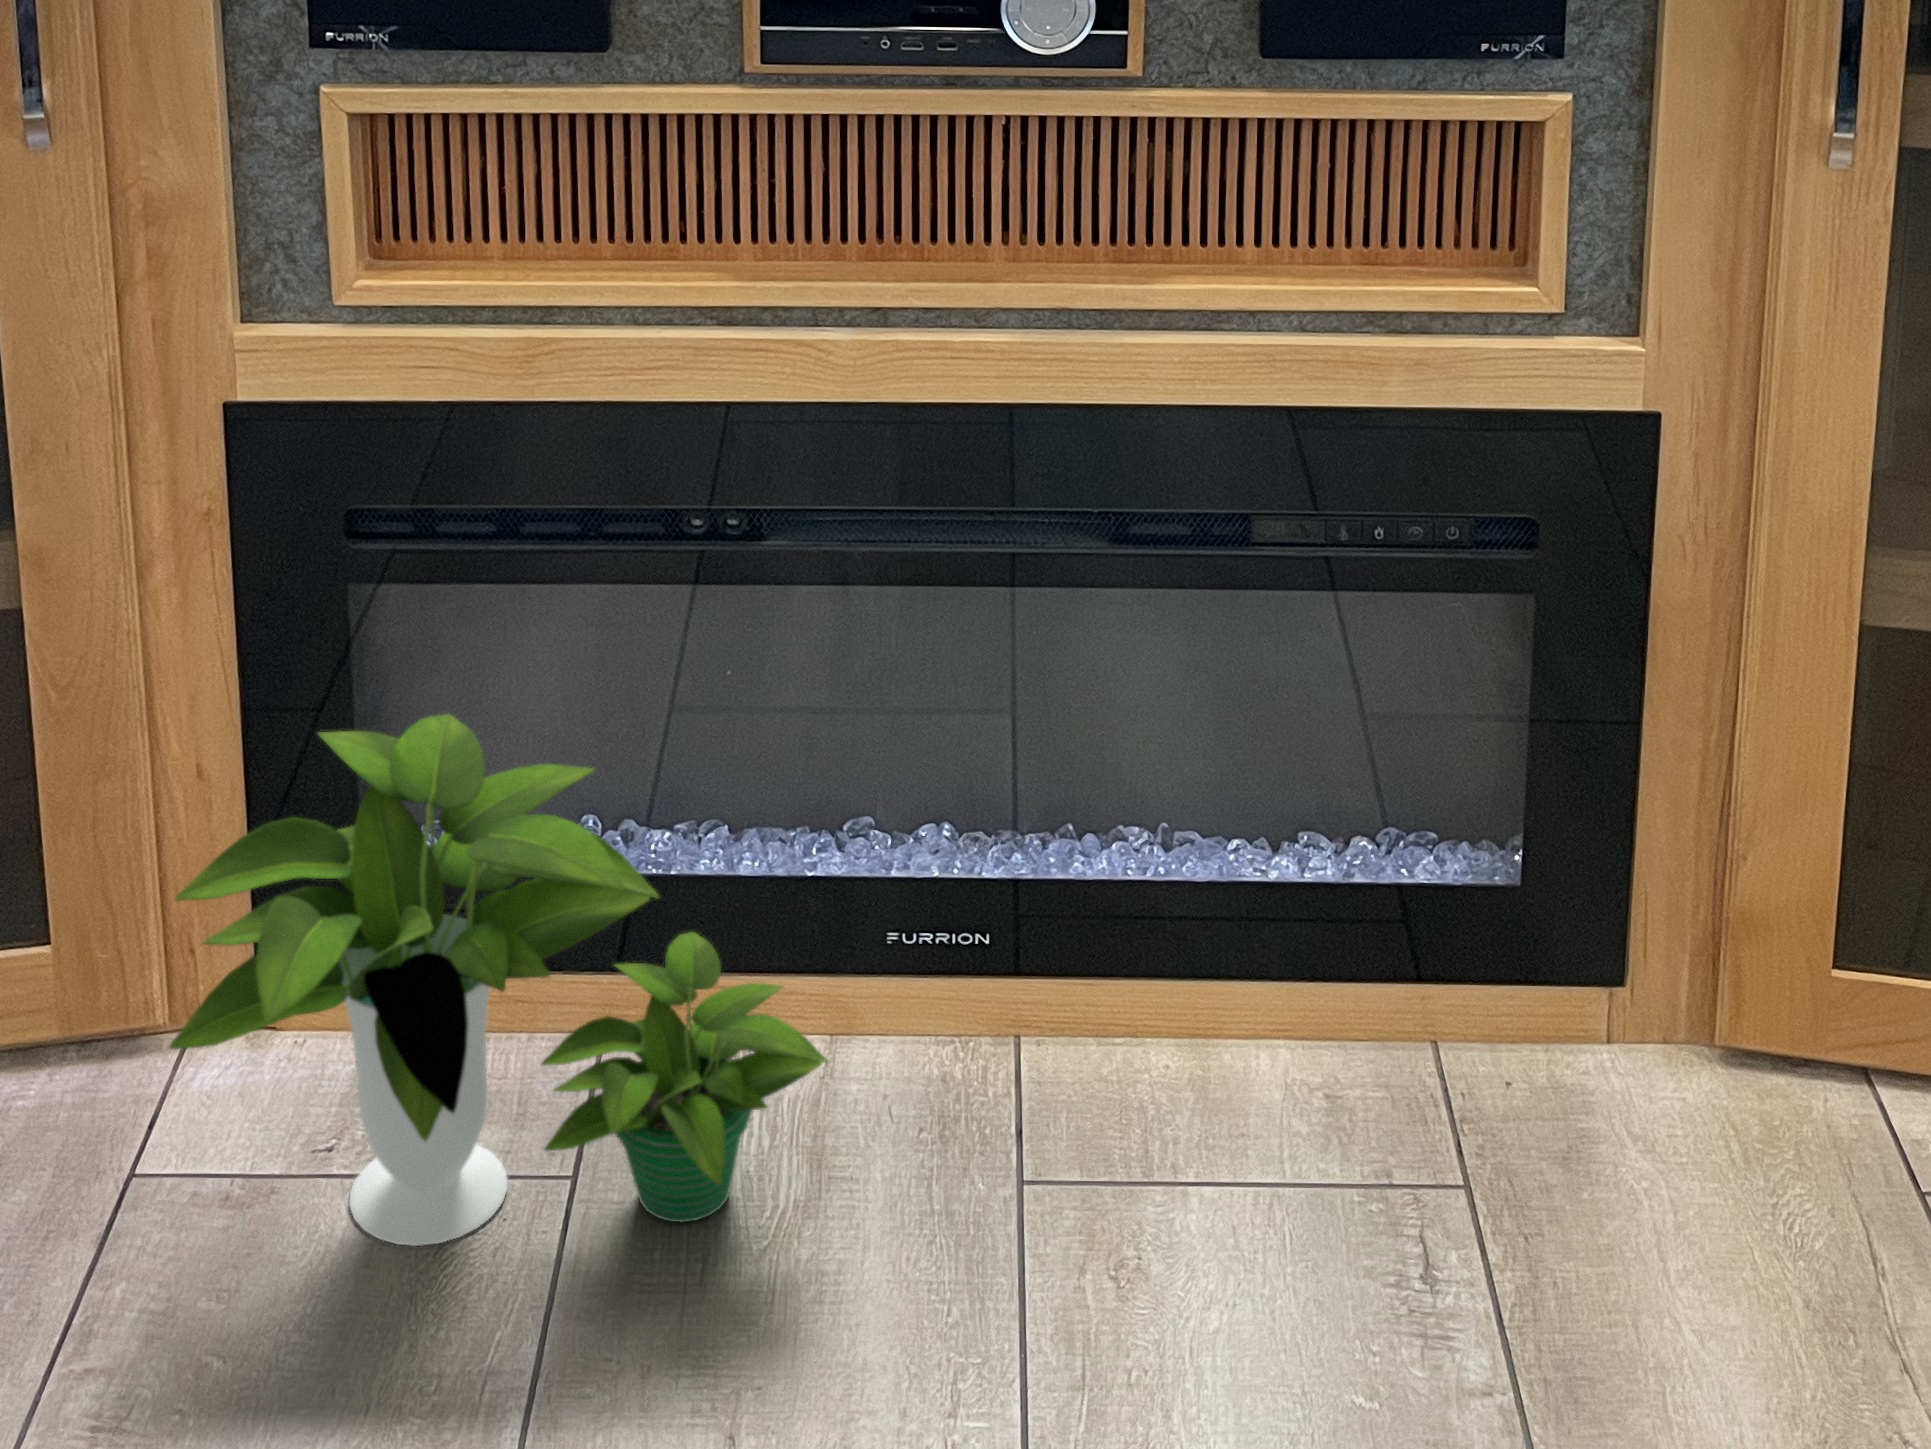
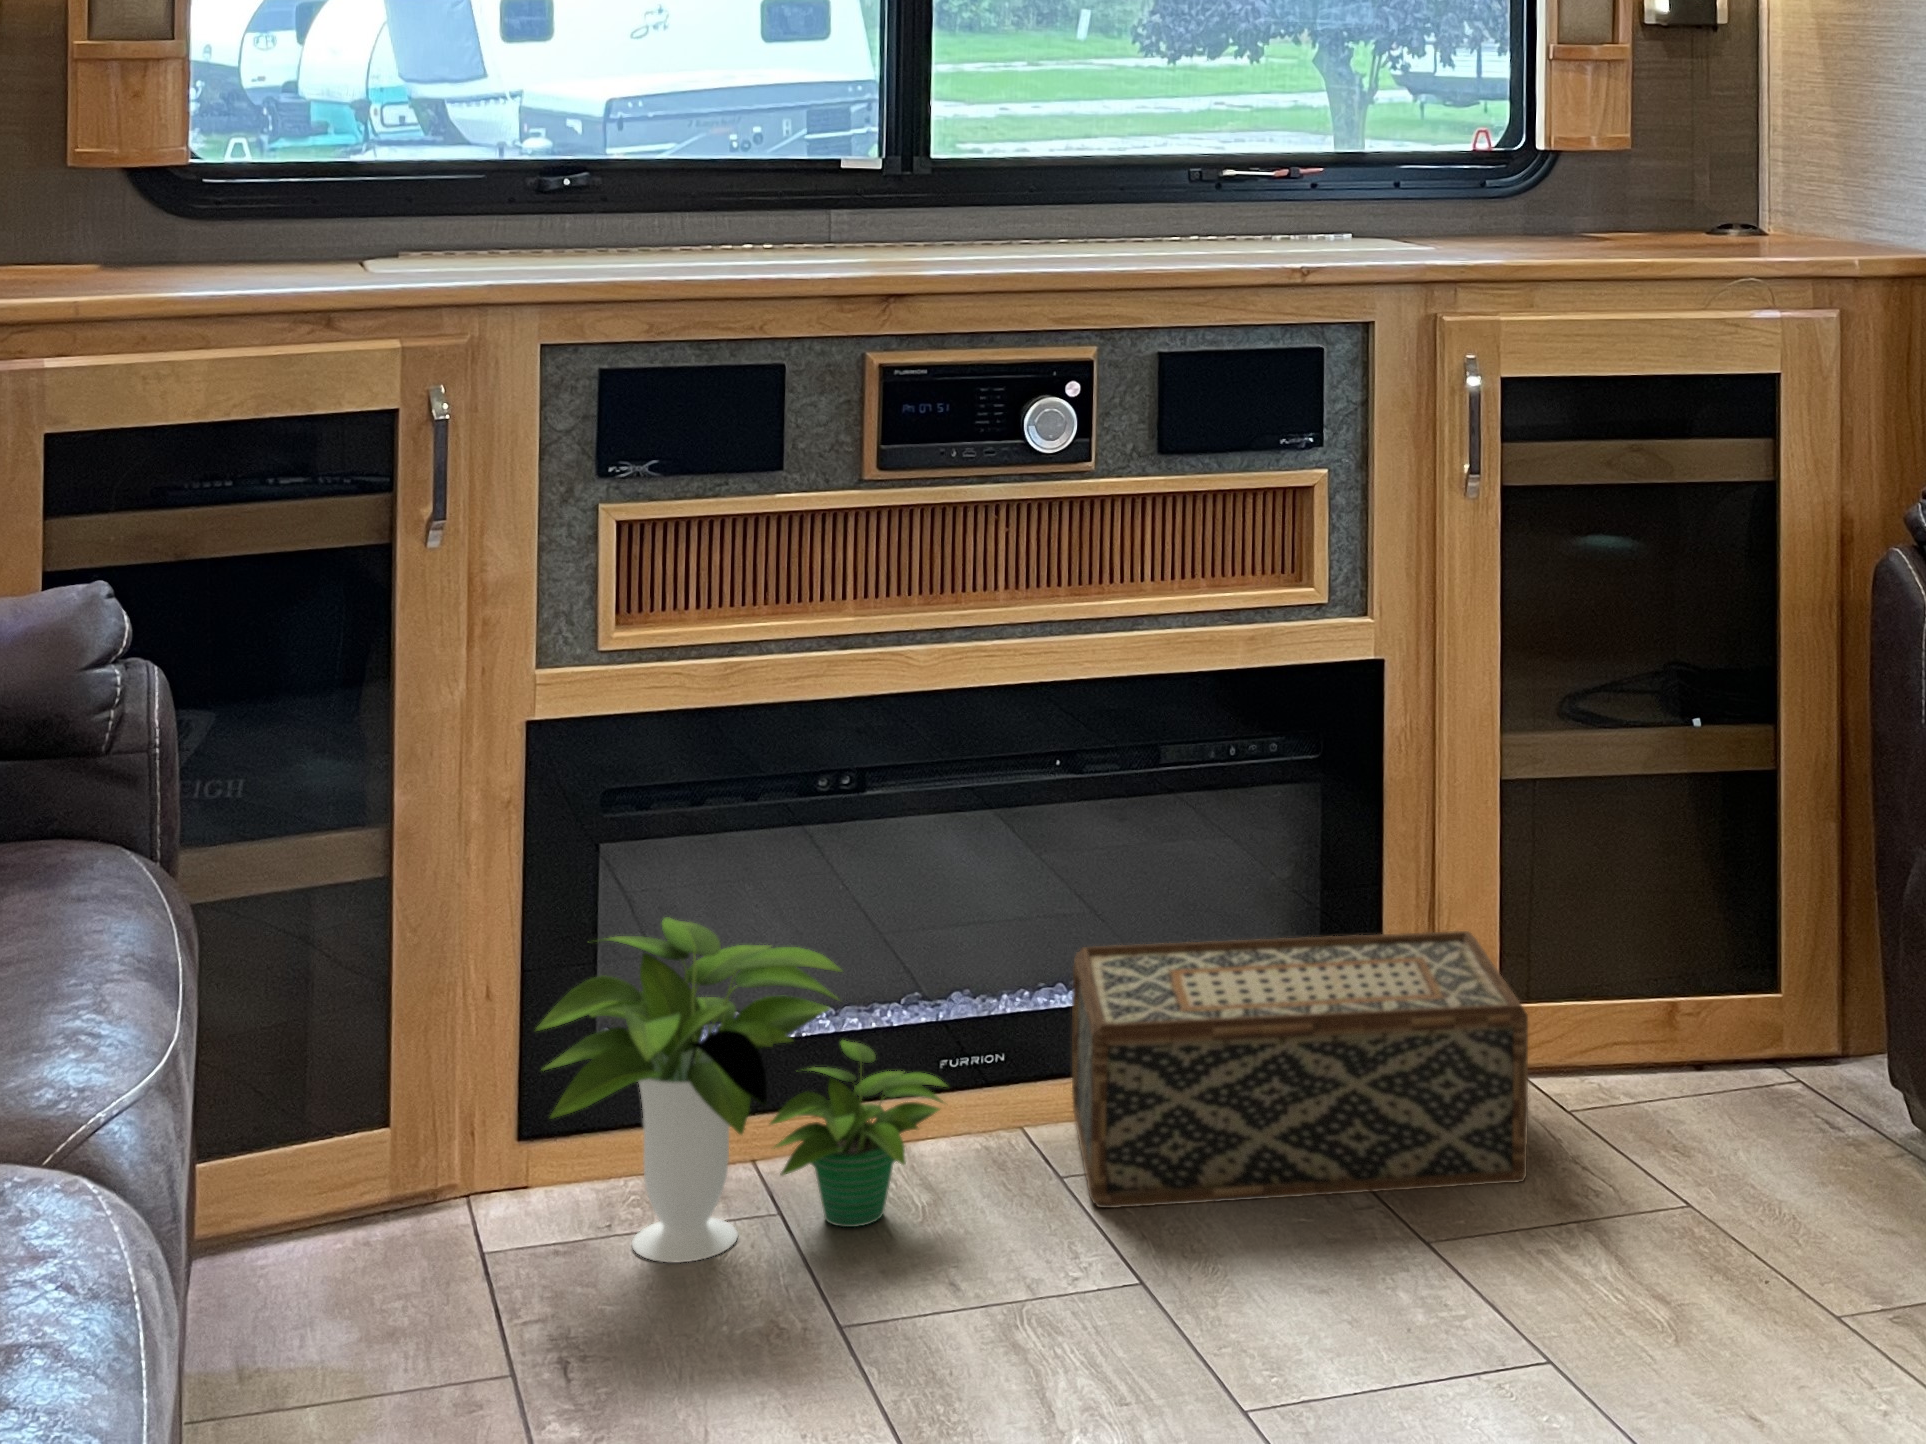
woven basket: none [1040,799,1813,1372] -> present [1072,931,1528,1208]

